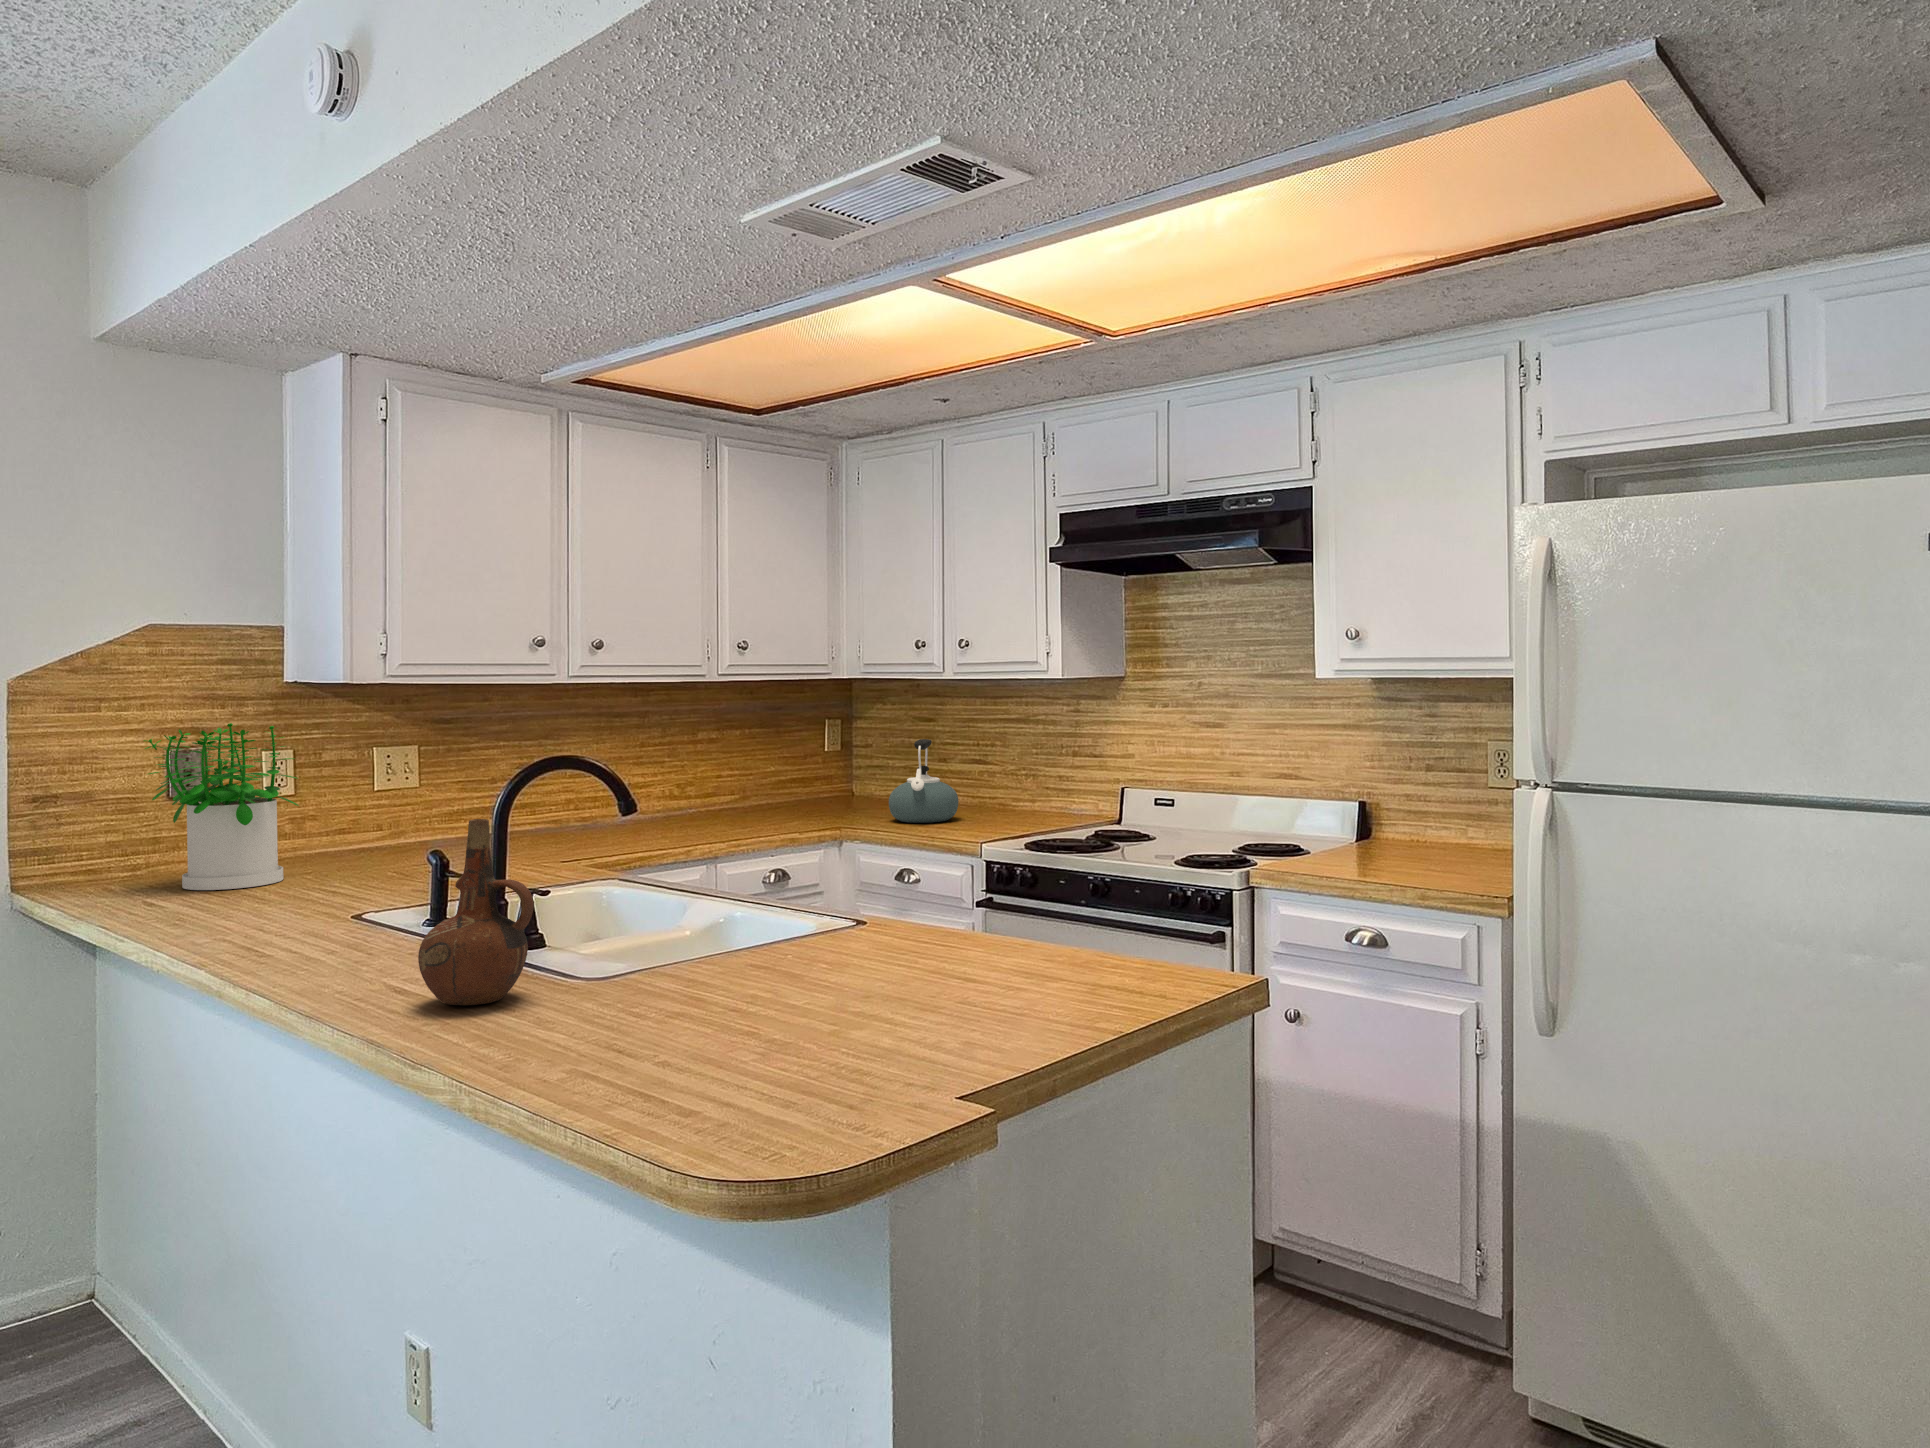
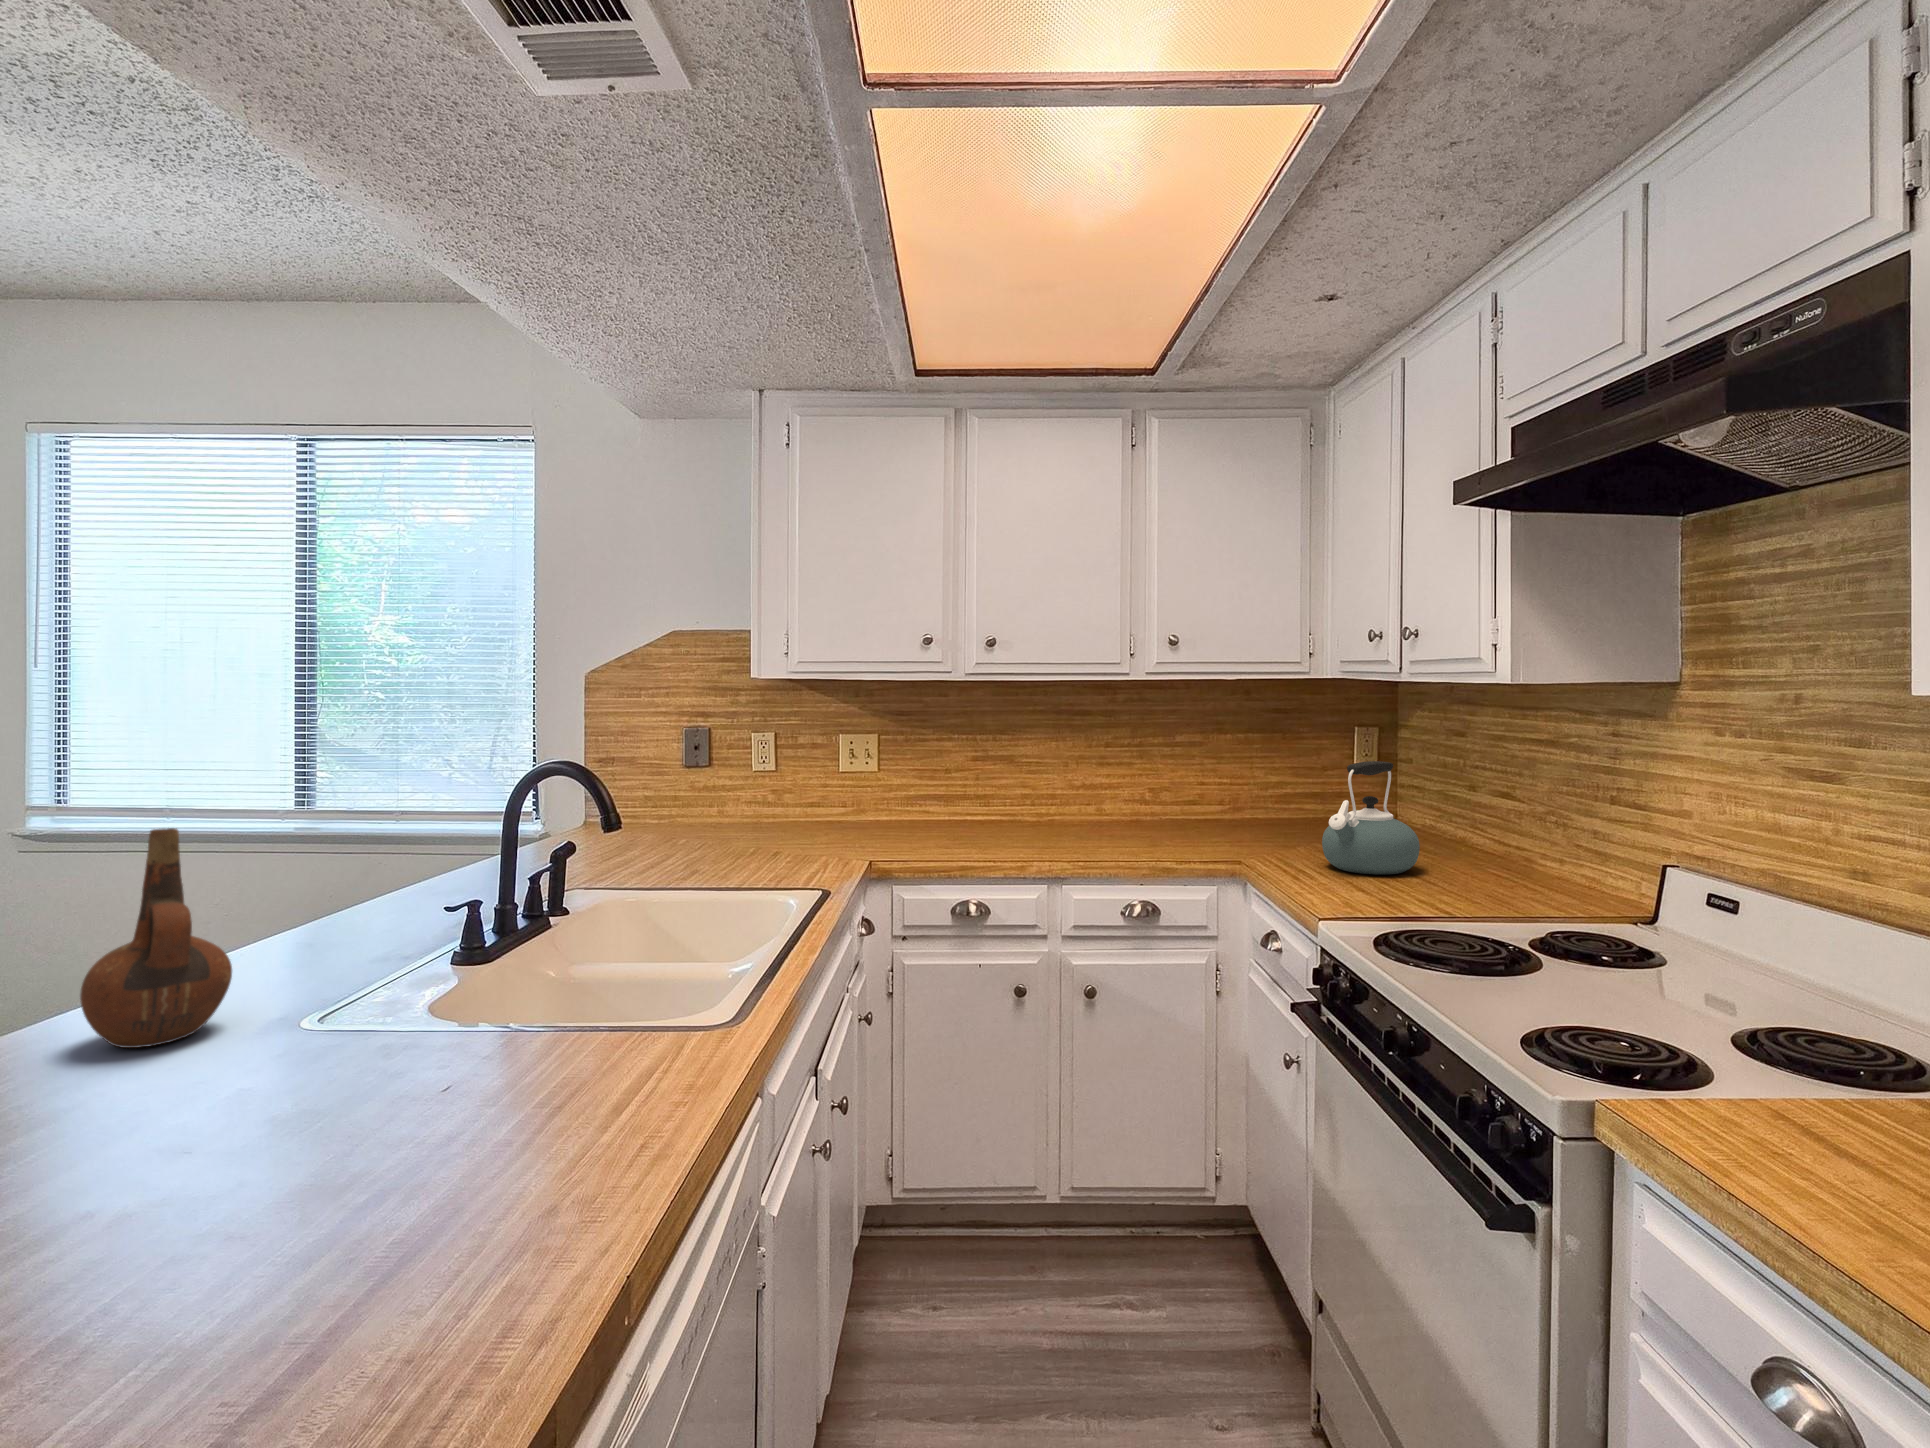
potted plant: present [144,723,299,890] -> none [601,709,708,848]

